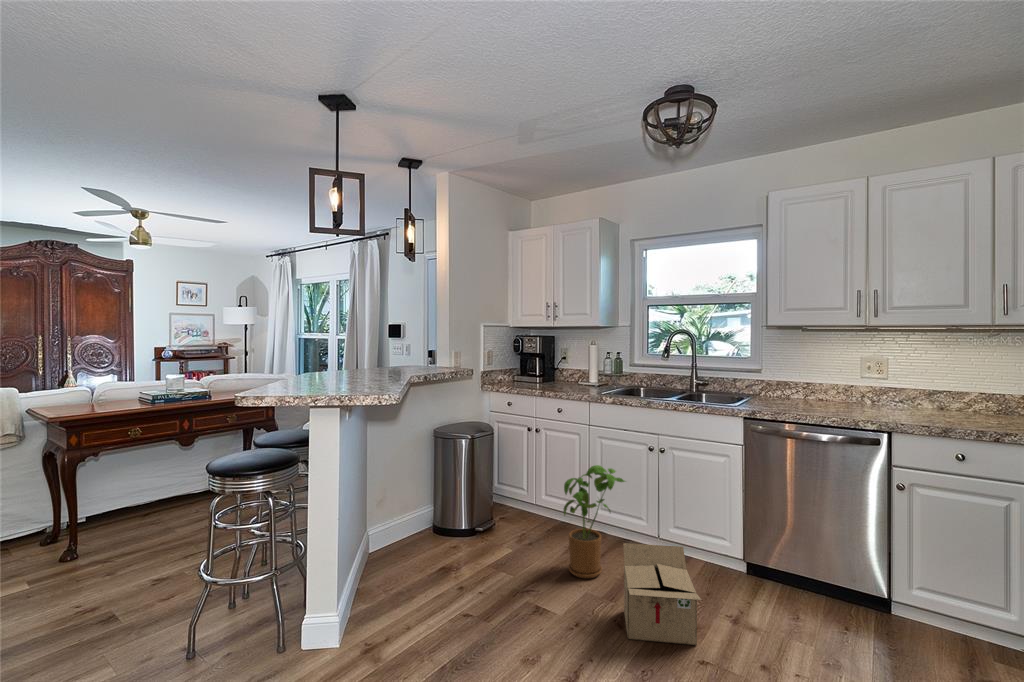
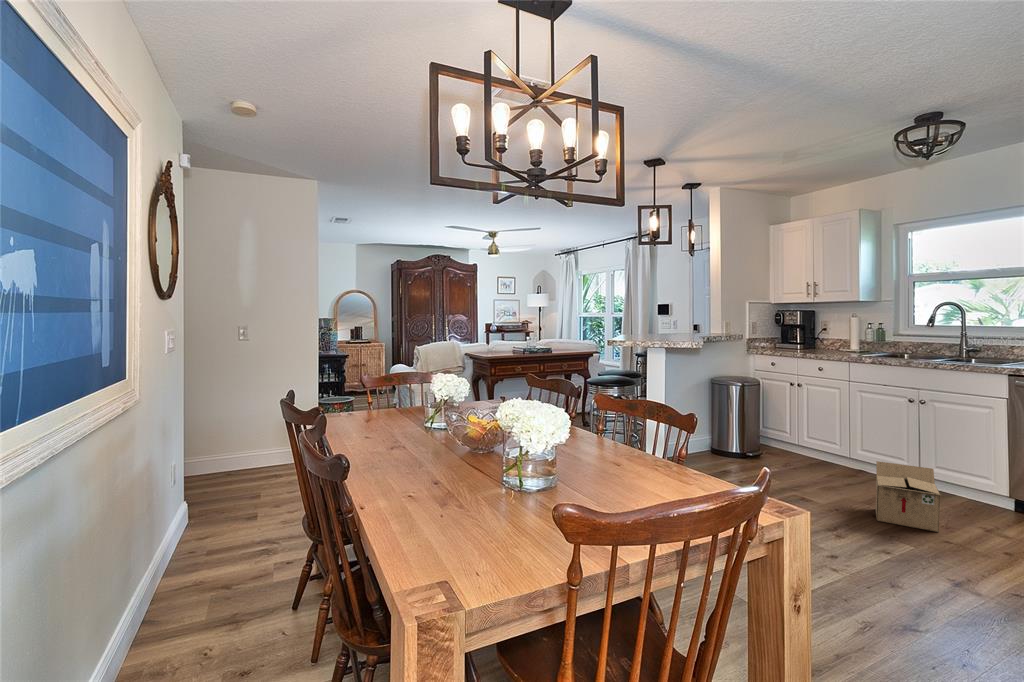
house plant: present [563,465,625,578] -> none [824,406,883,491]

